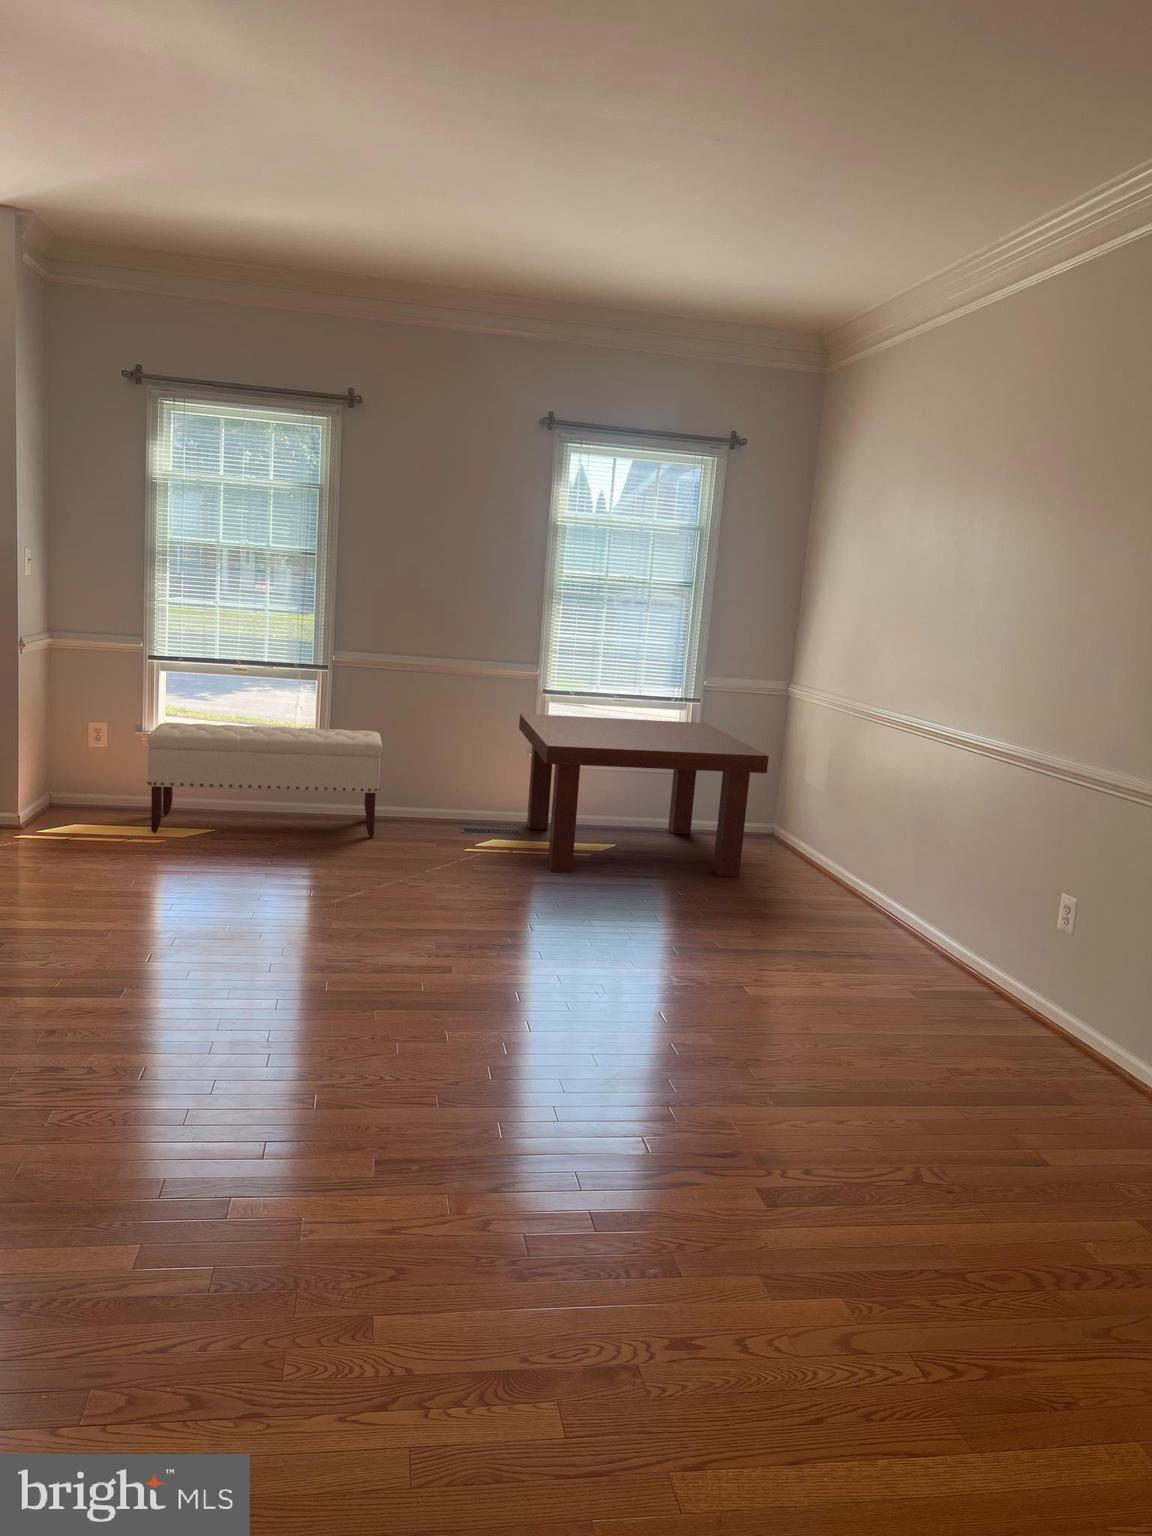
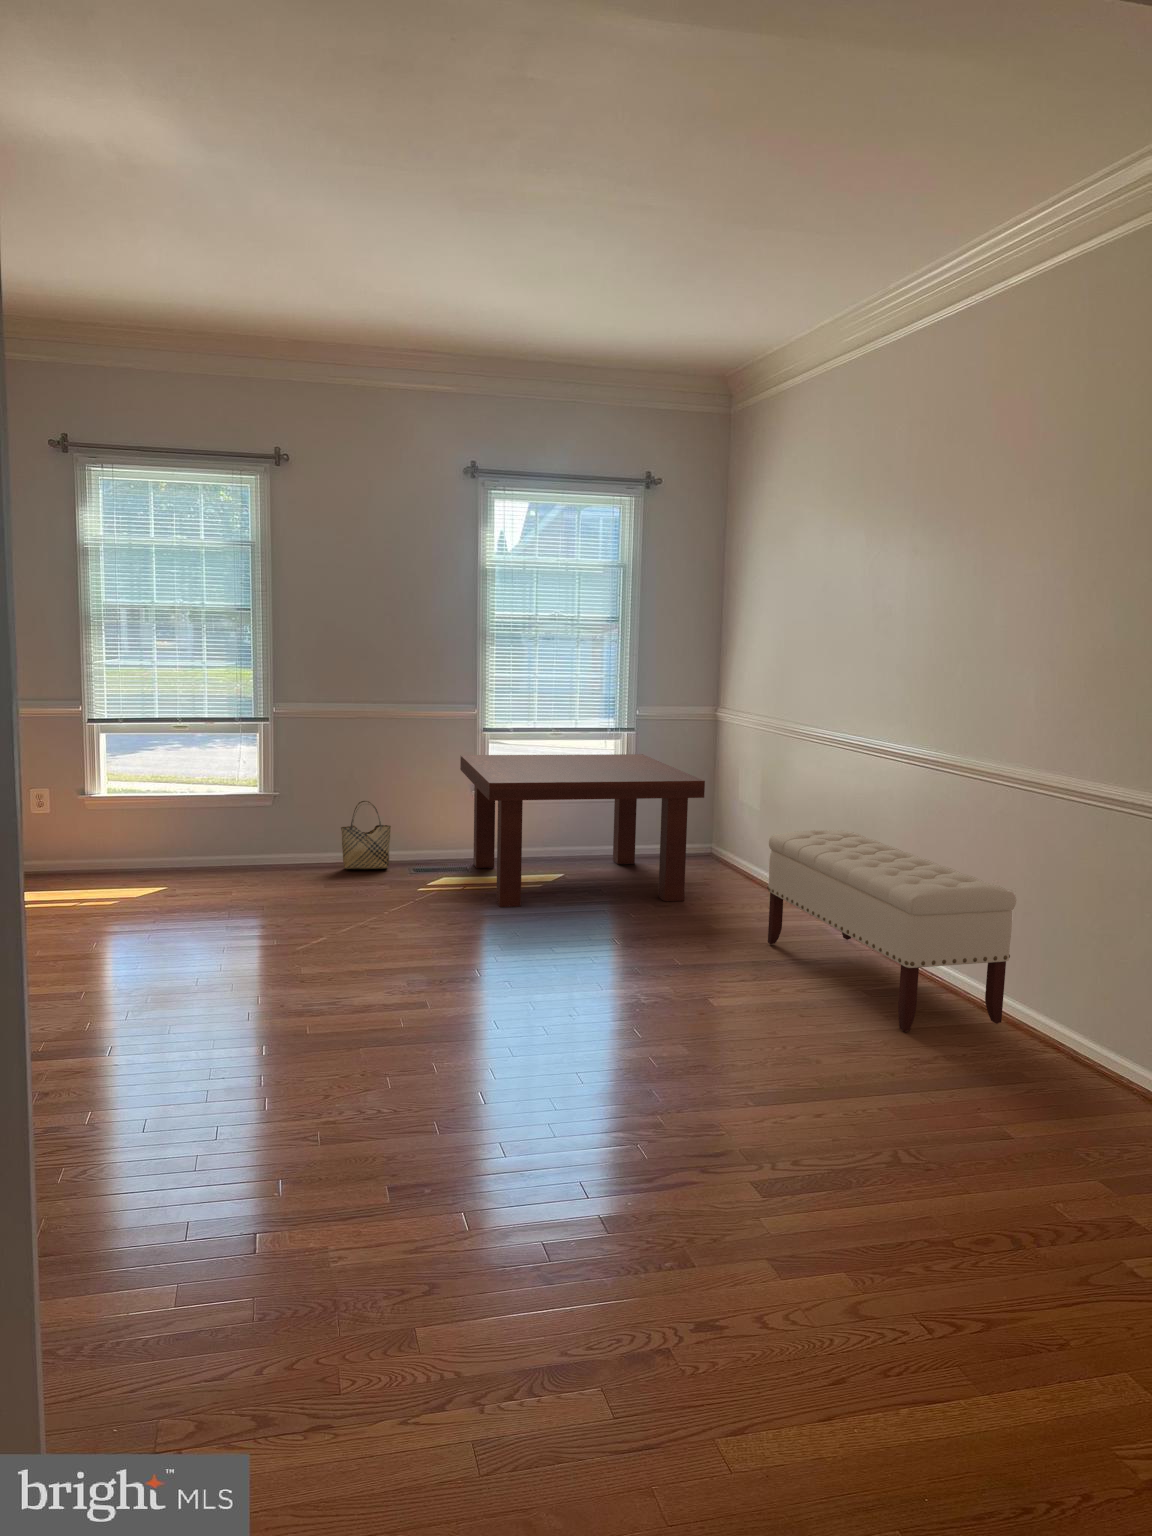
bench: present [147,723,382,837] -> present [767,830,1016,1032]
woven basket: none [396,754,446,824] -> present [341,801,391,869]

